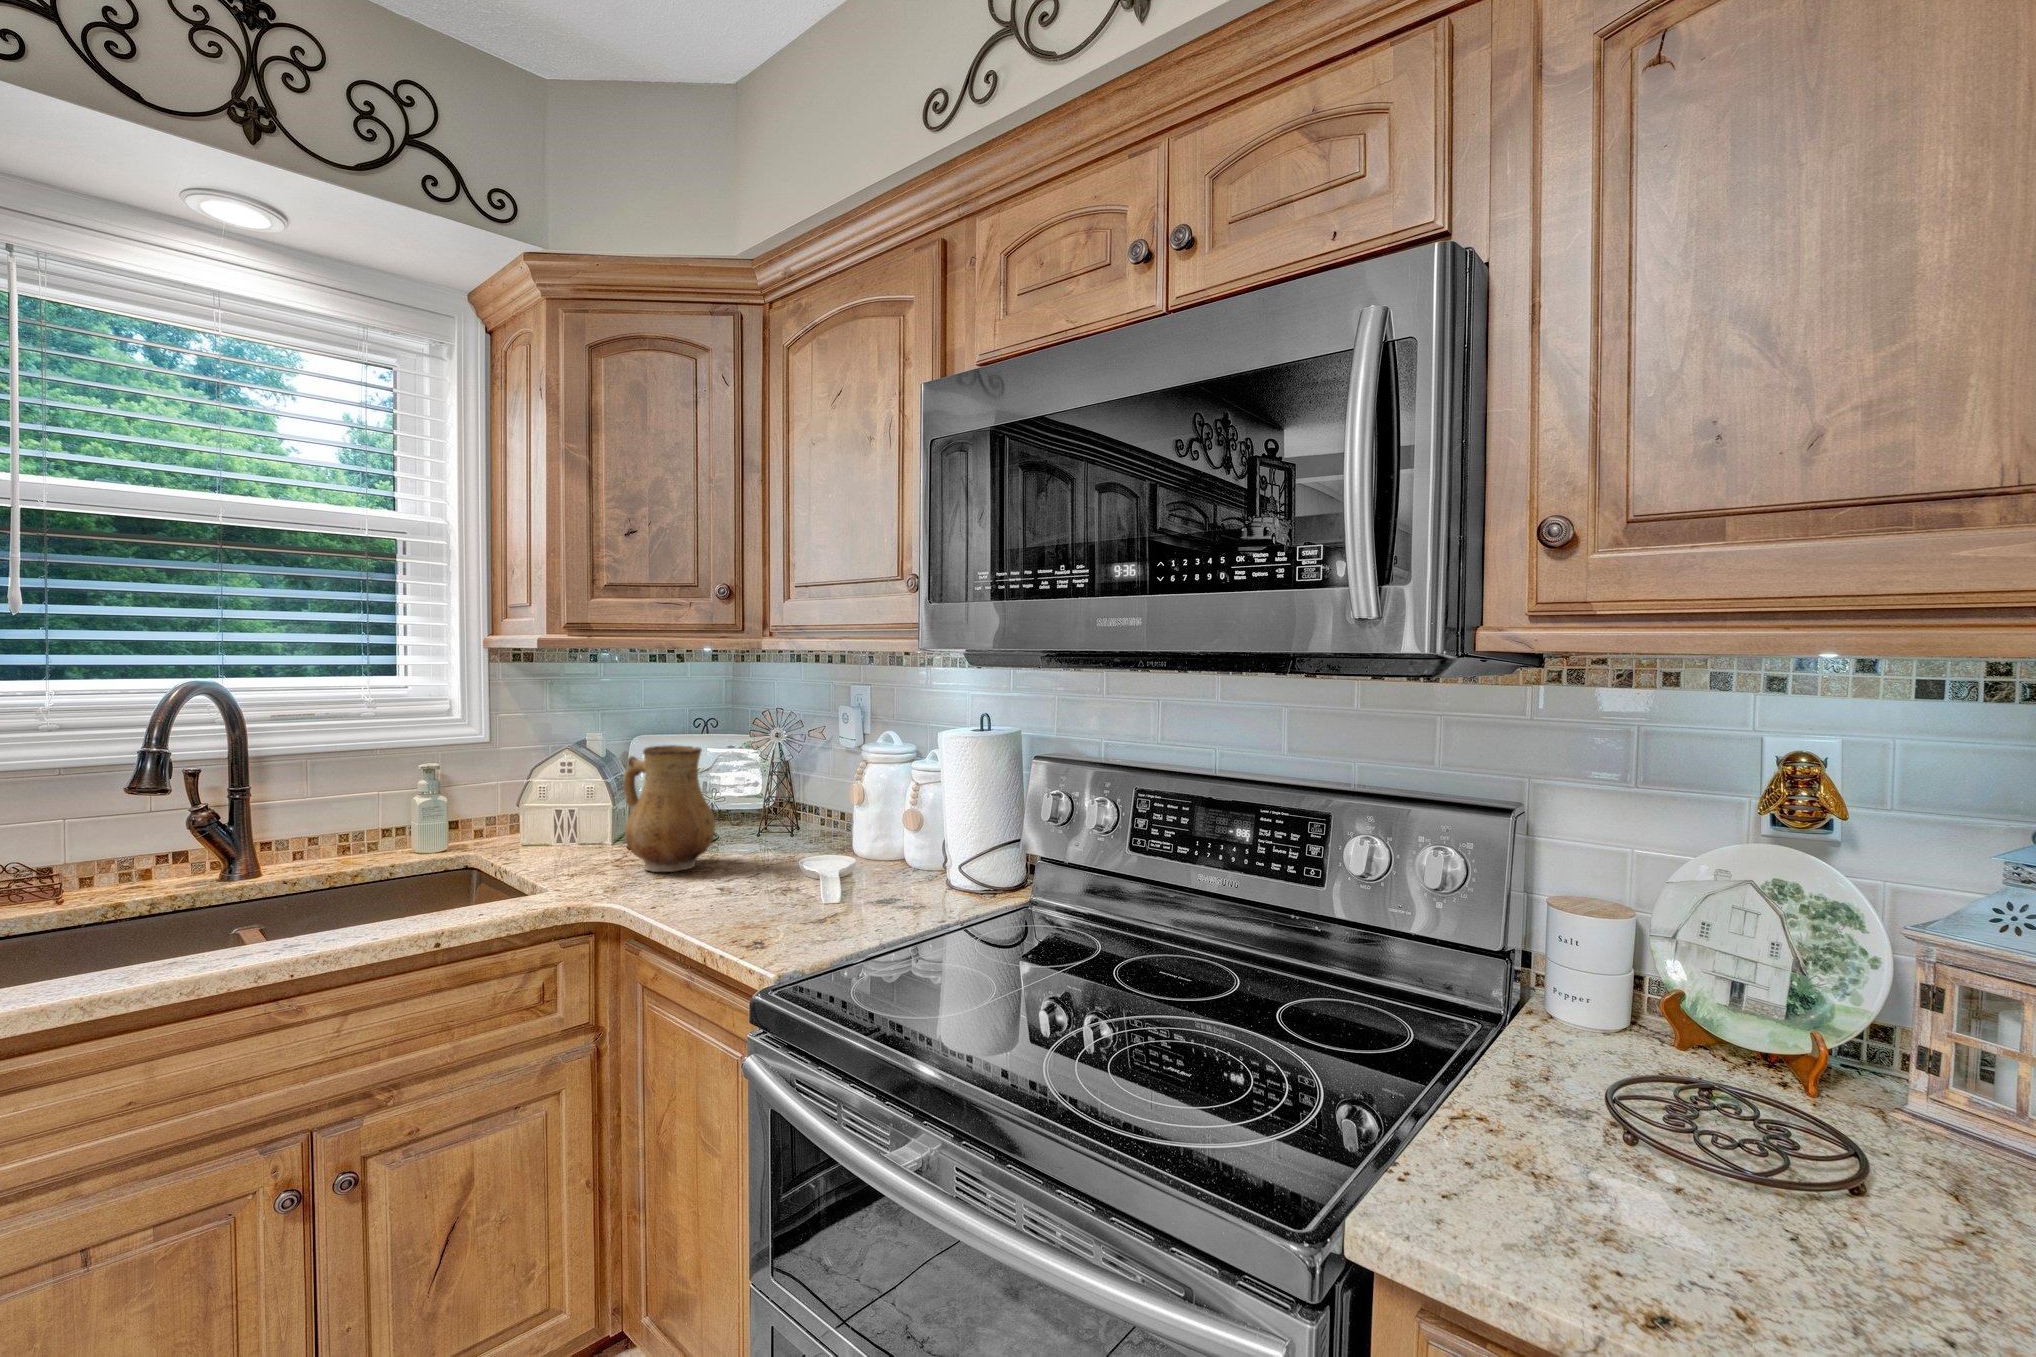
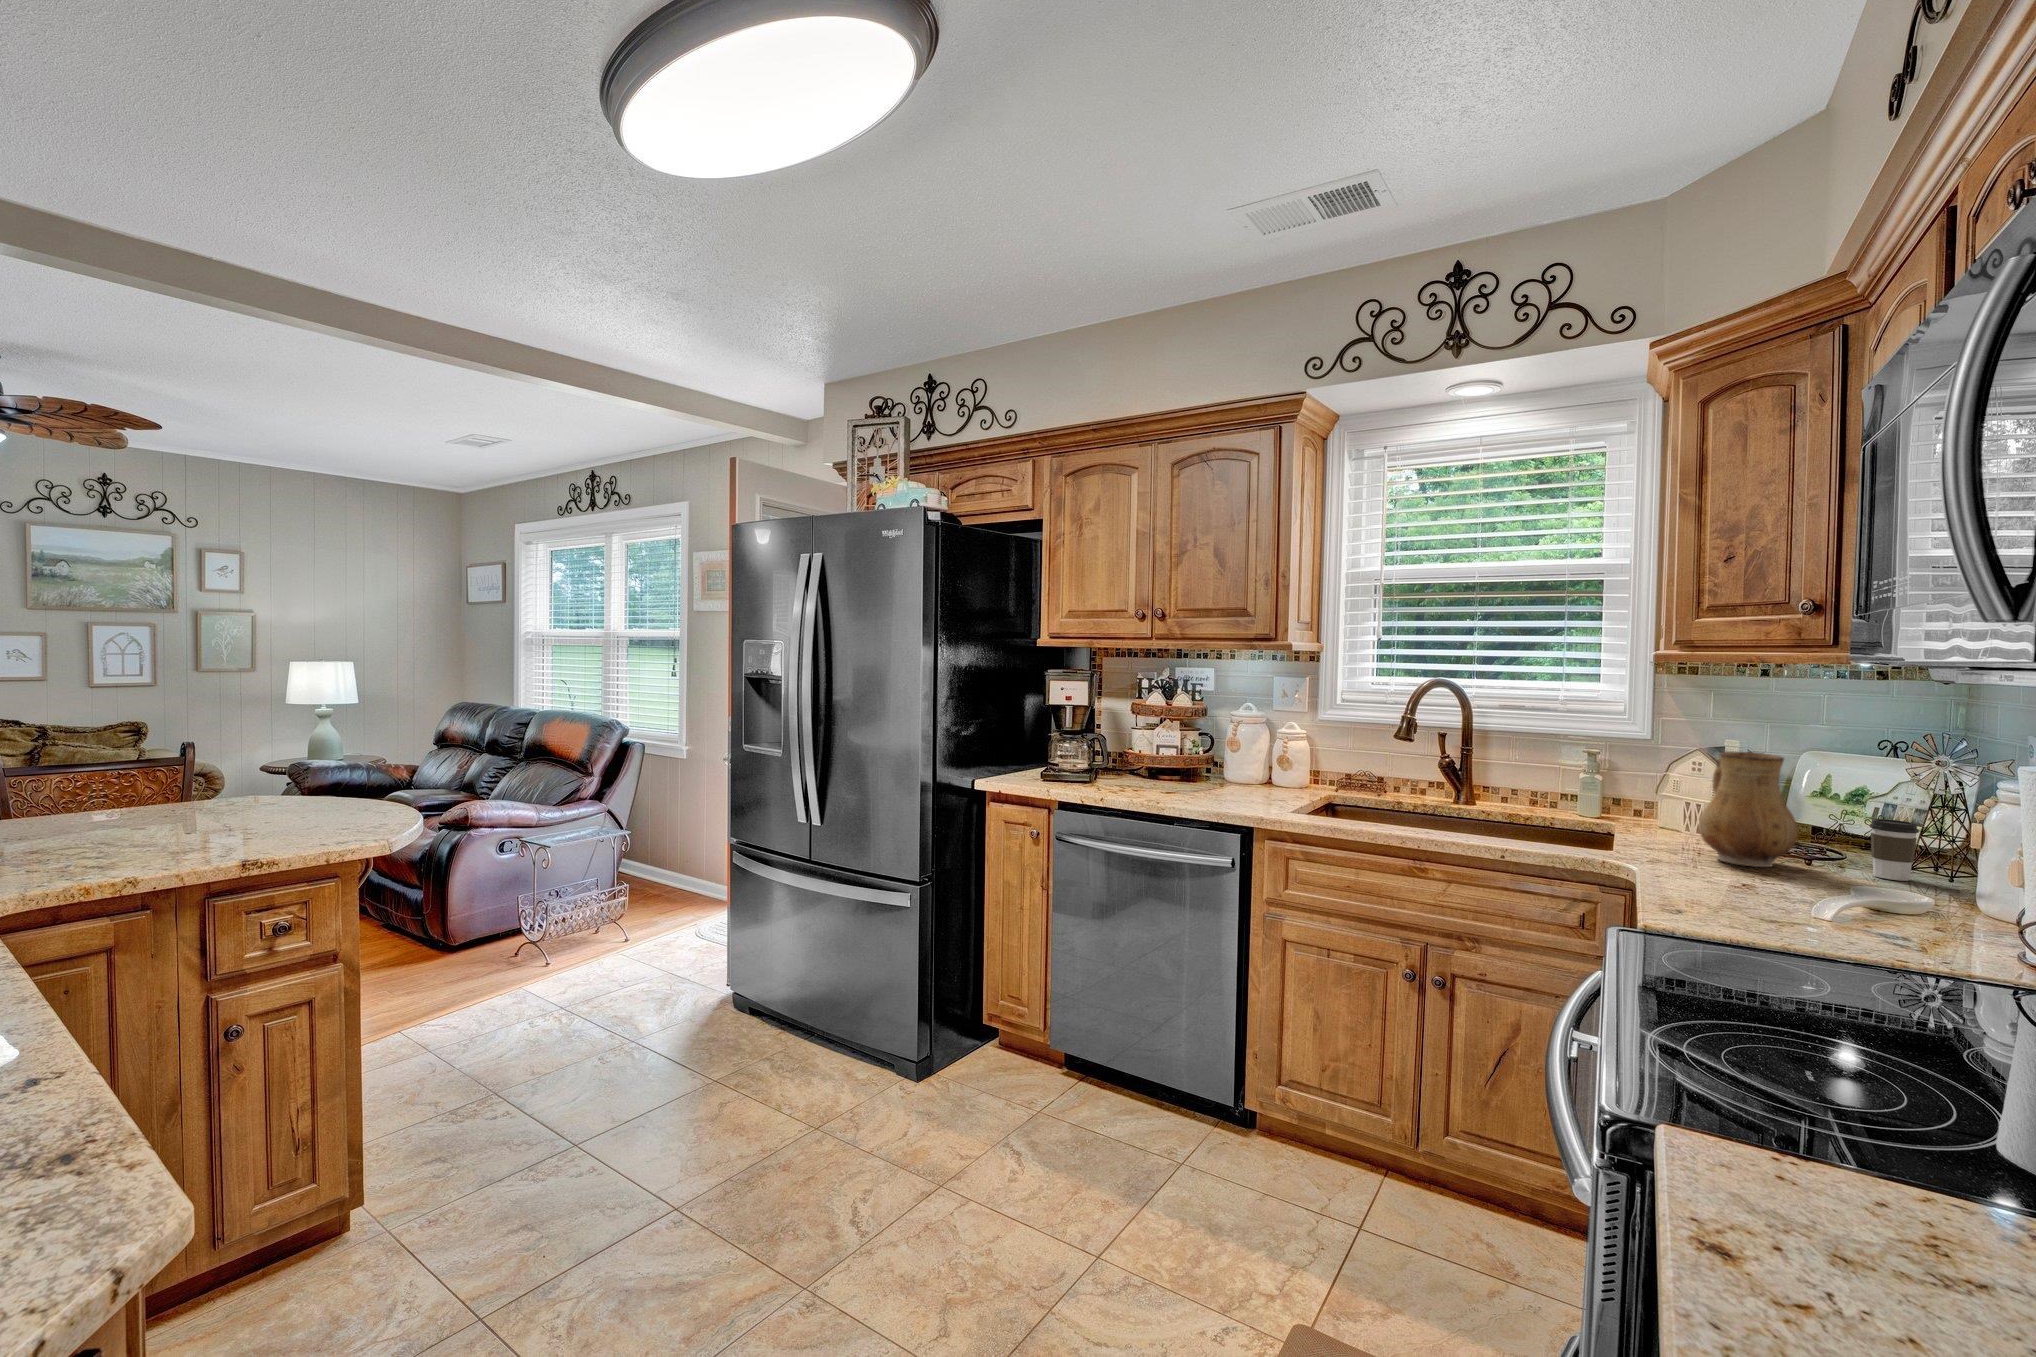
coffee cup: none [756,794,790,851] -> present [1870,819,1919,881]

